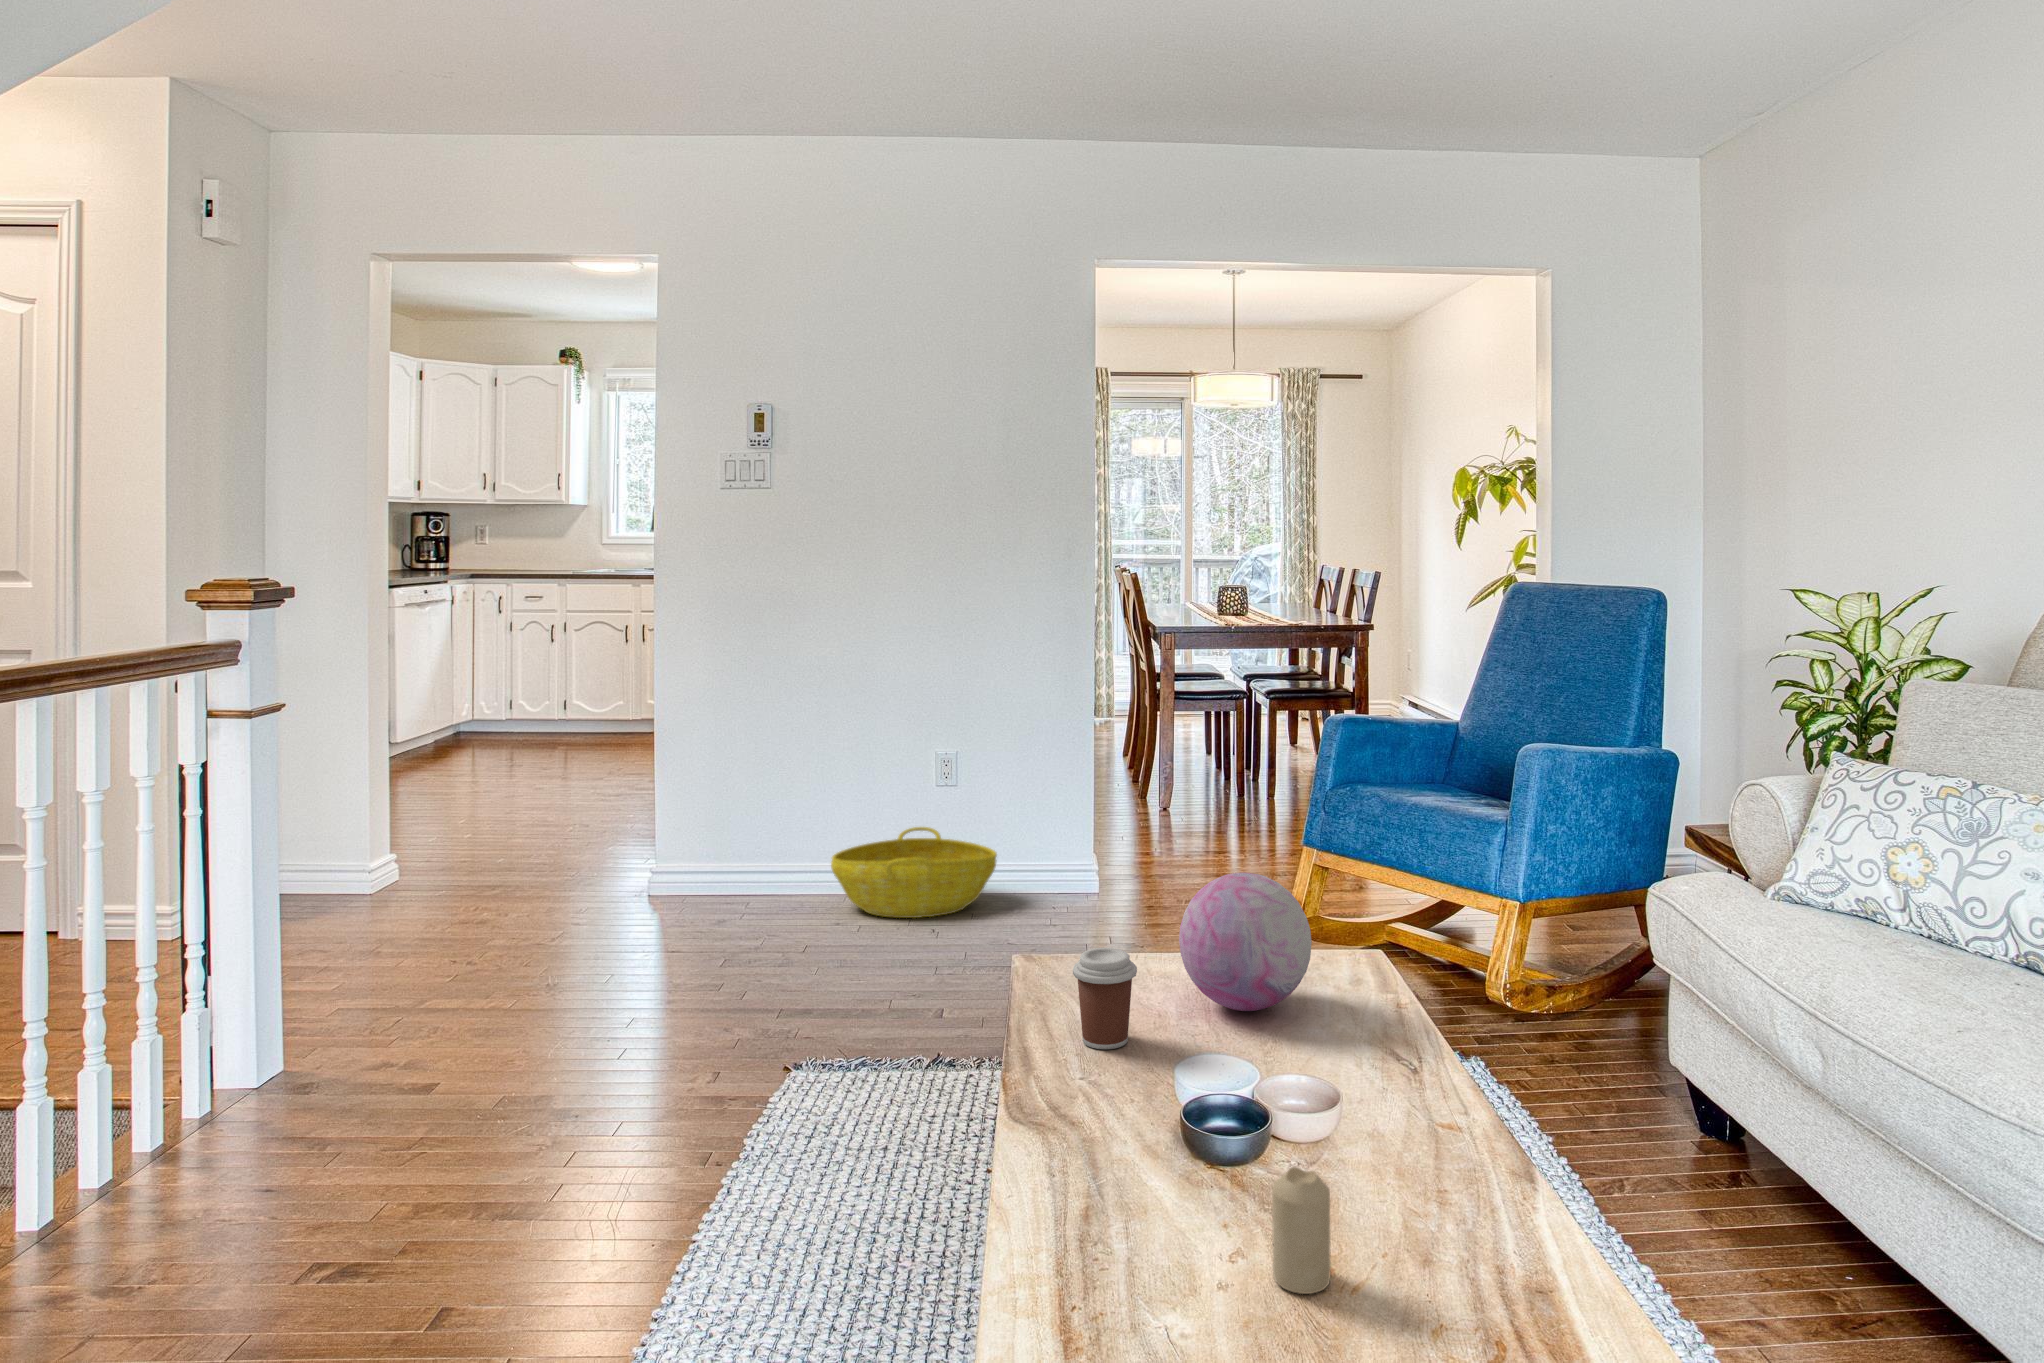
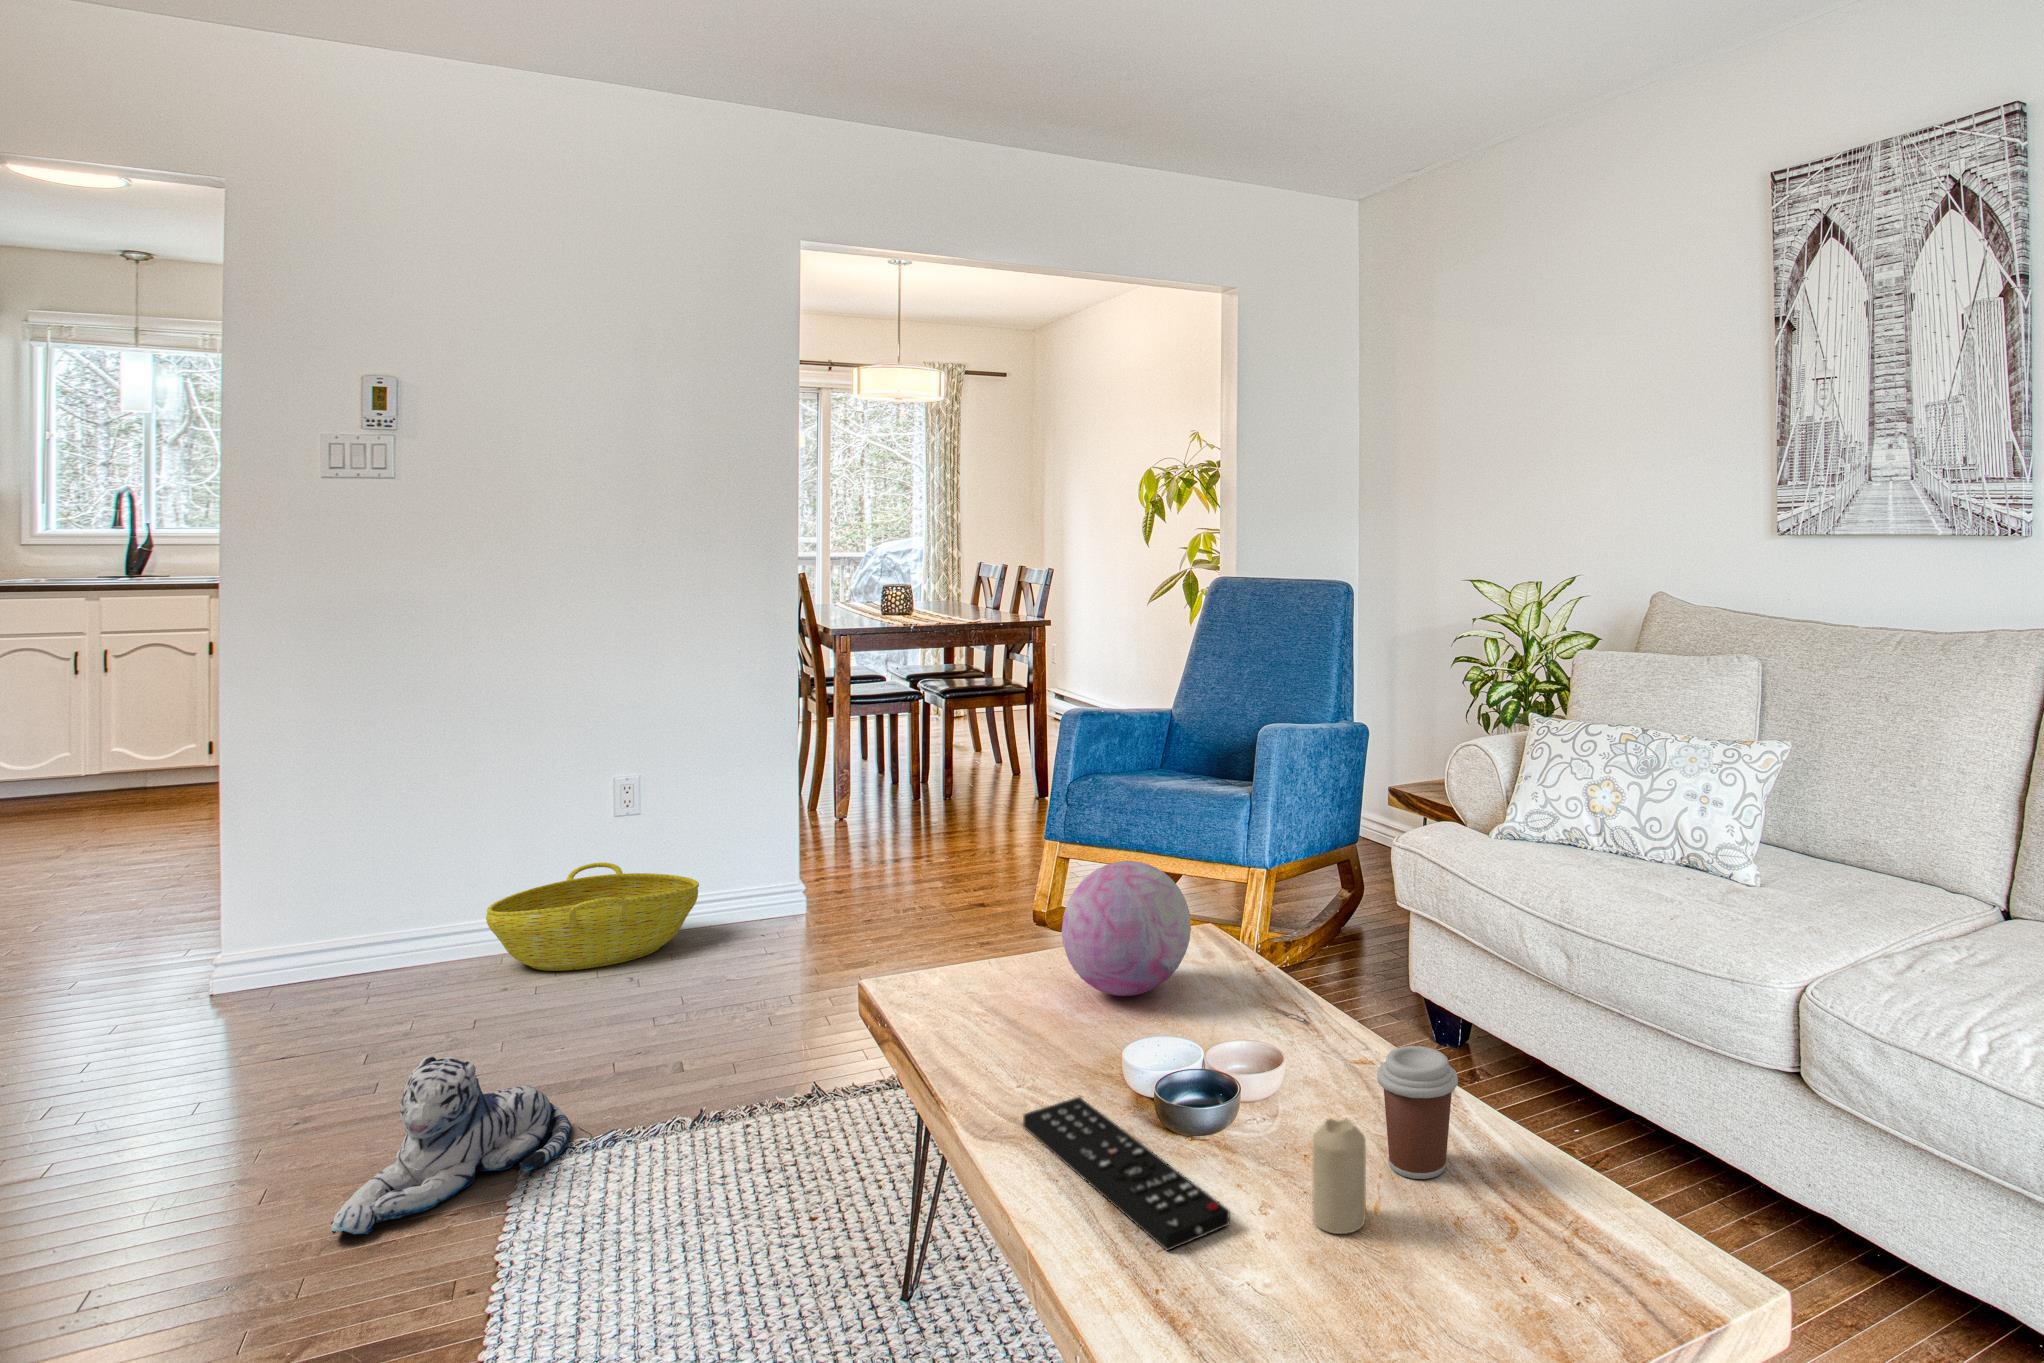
coffee cup: present [1073,948,1137,1049] -> present [1377,1046,1458,1179]
plush toy: none [650,969,839,1104] -> present [331,1056,571,1234]
remote control: none [1063,1098,1188,1263] -> present [1023,1097,1230,1251]

